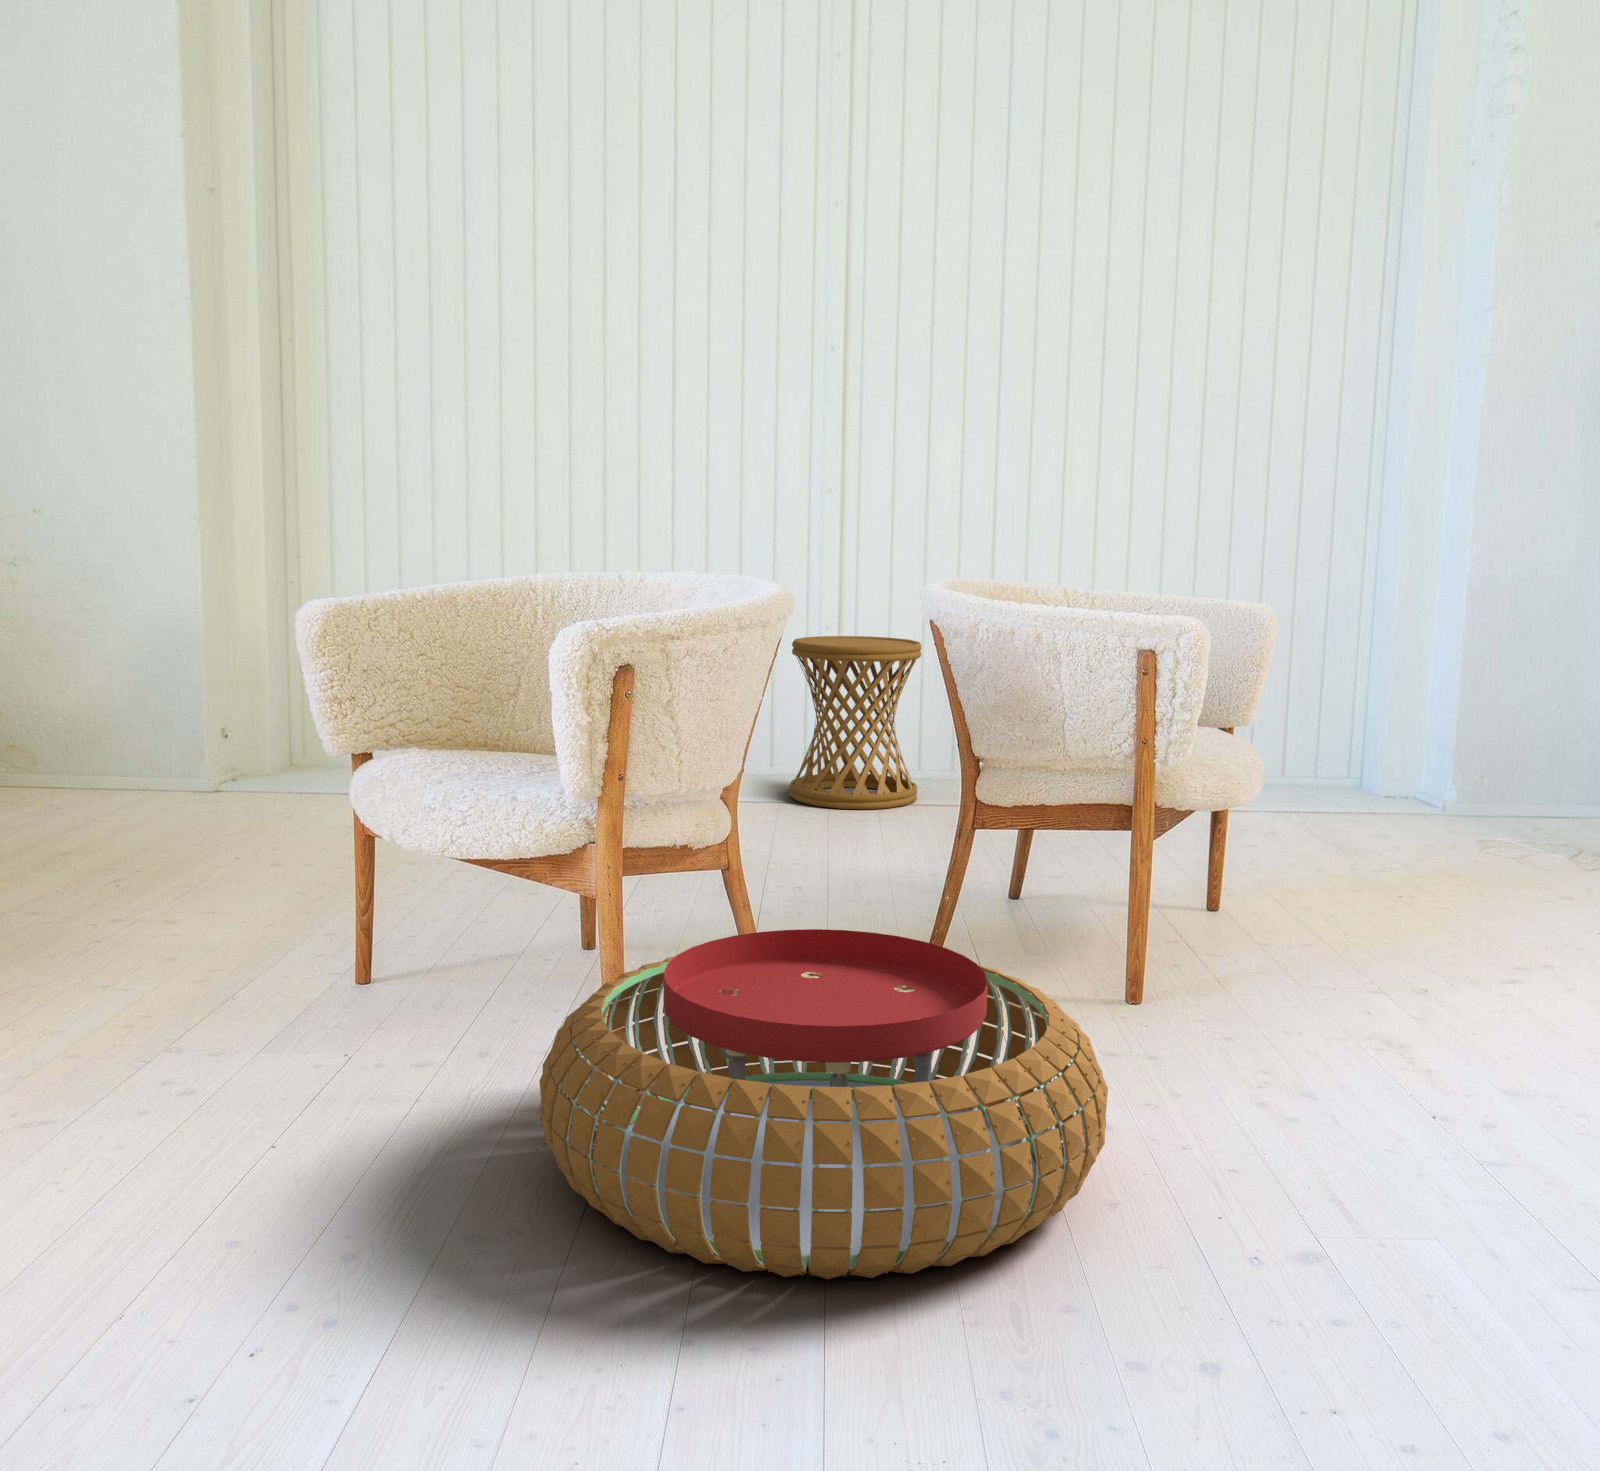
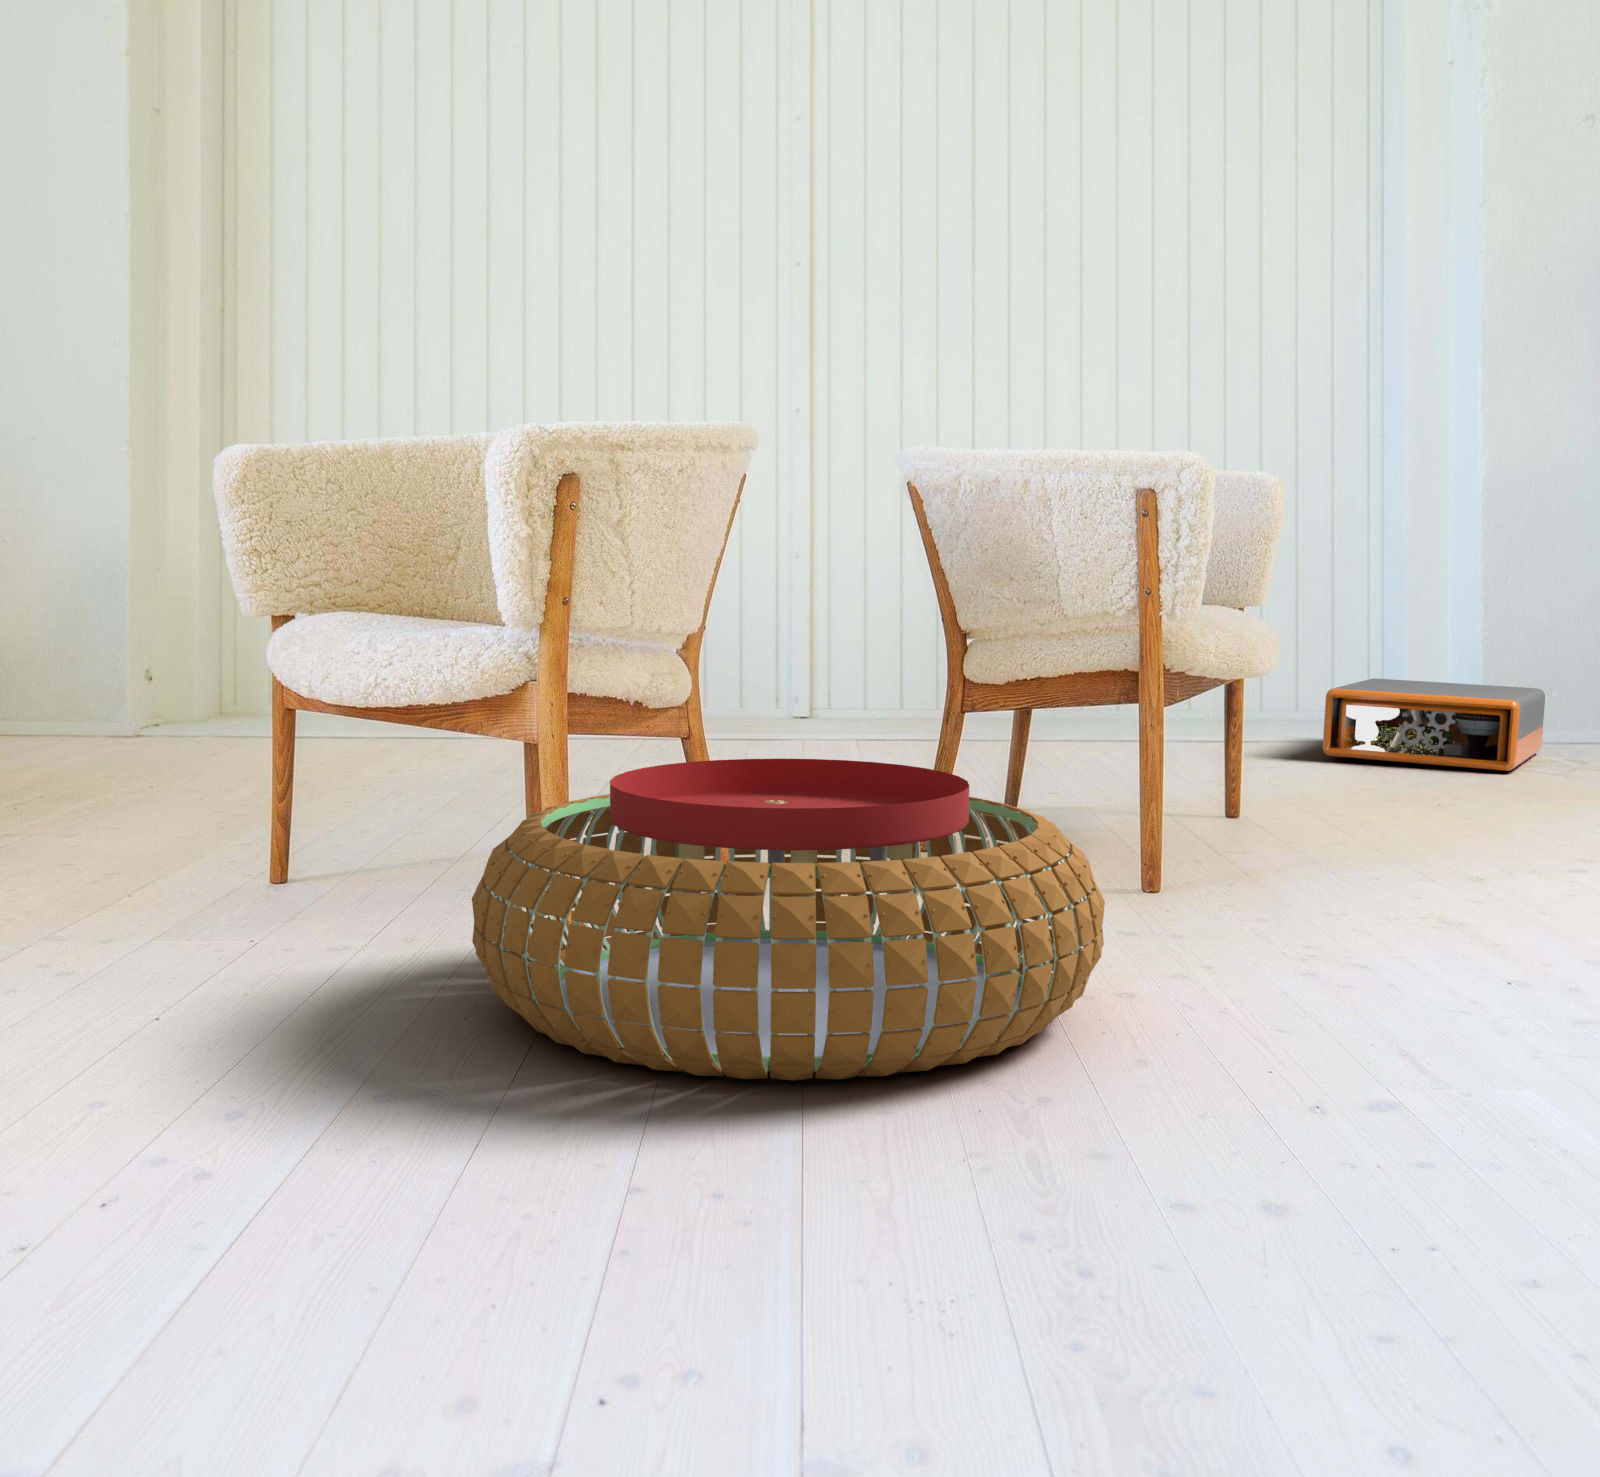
side table: present [789,636,921,809] -> none [766,570,910,753]
storage box: none [1294,740,1496,840] -> present [1323,678,1545,771]

